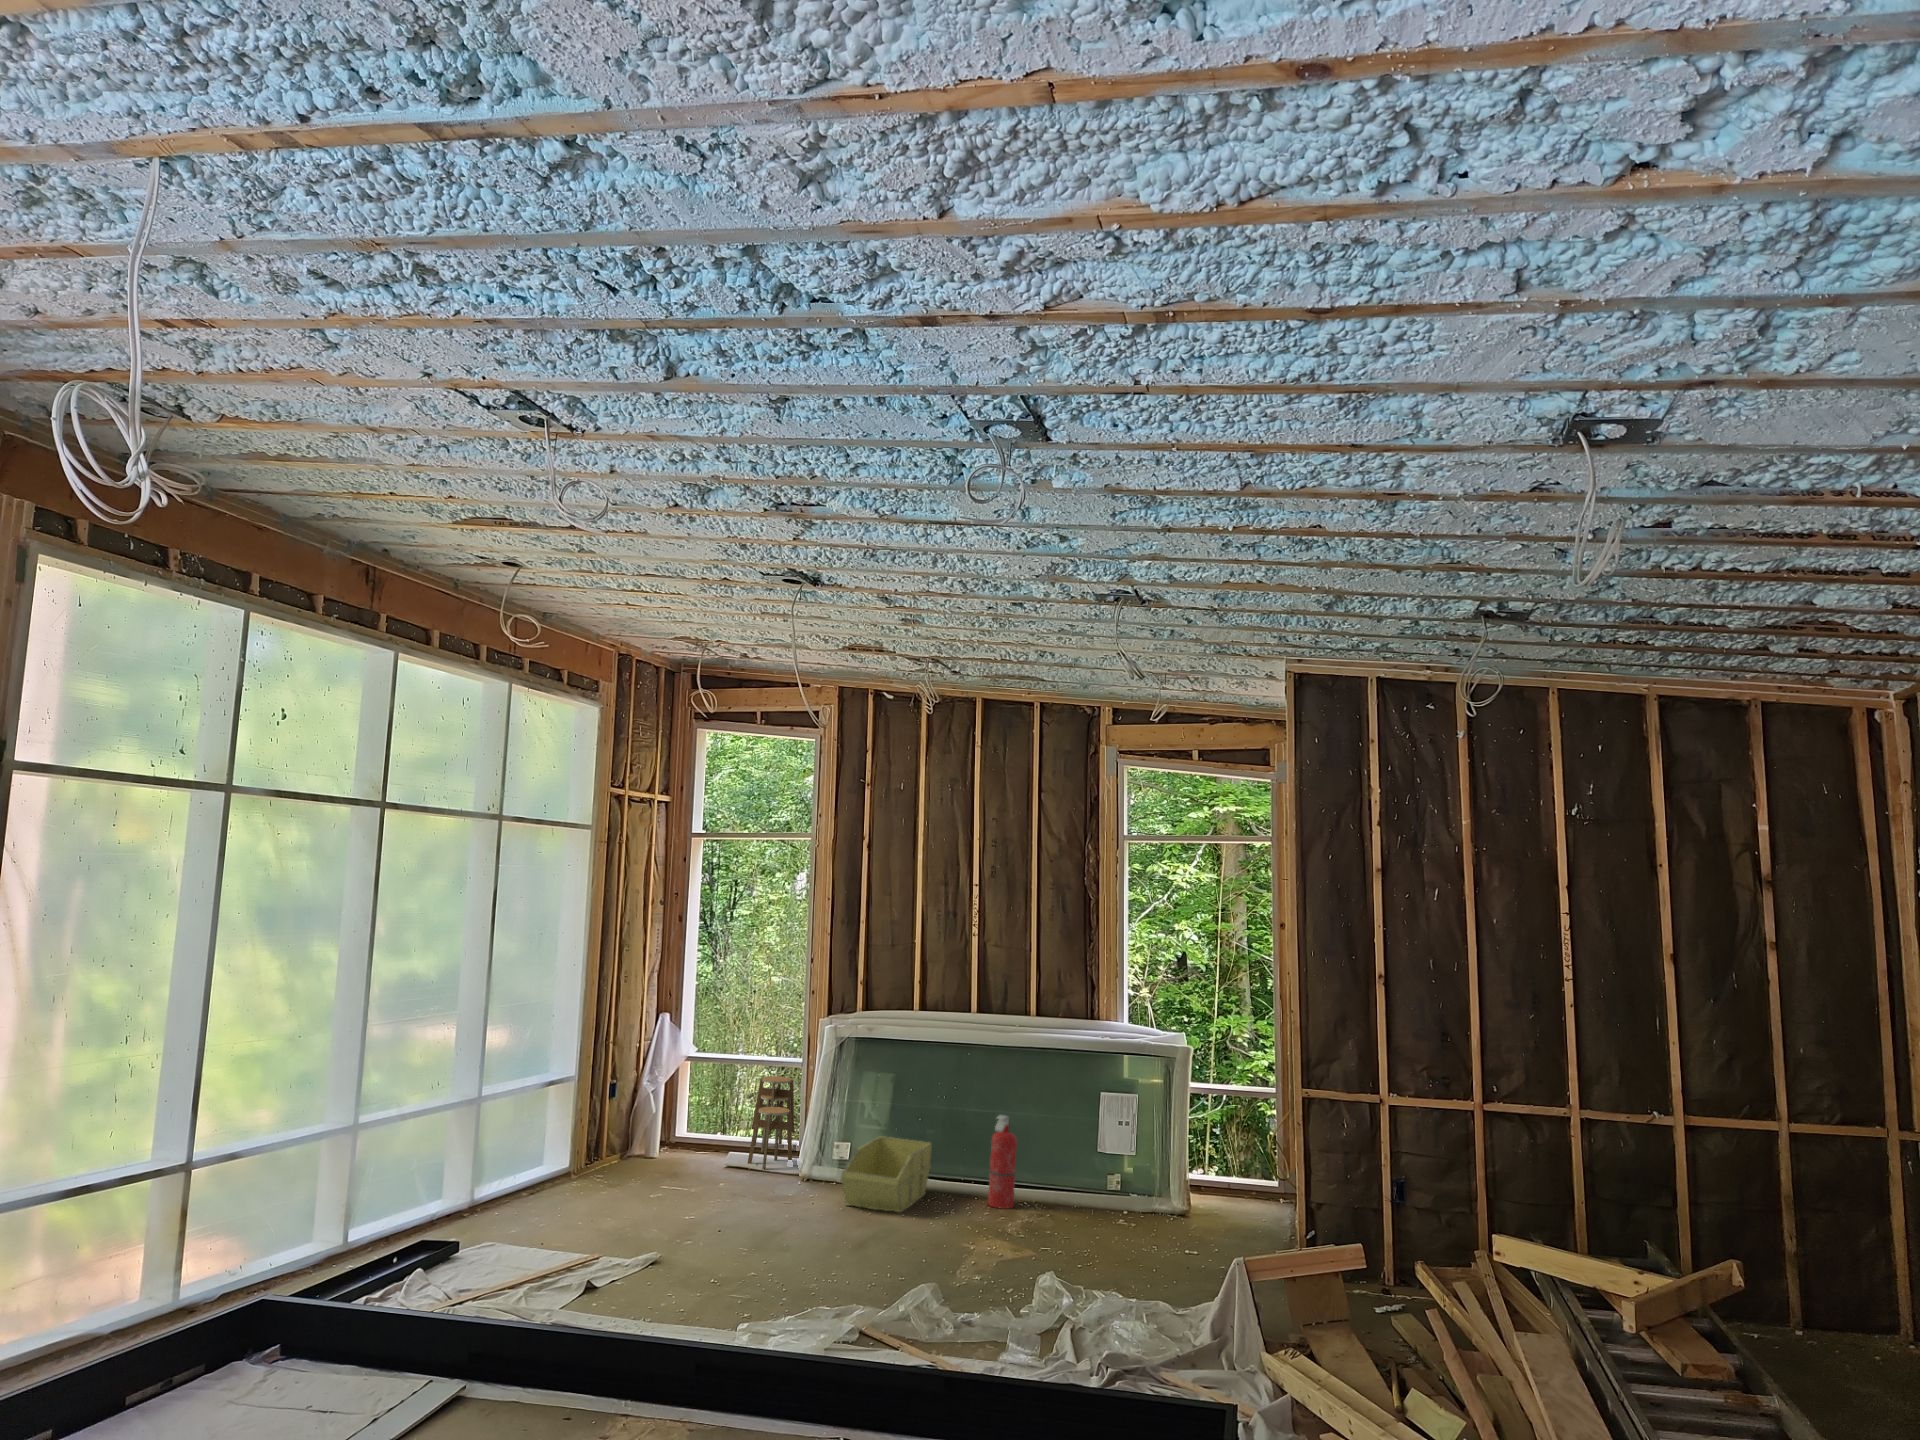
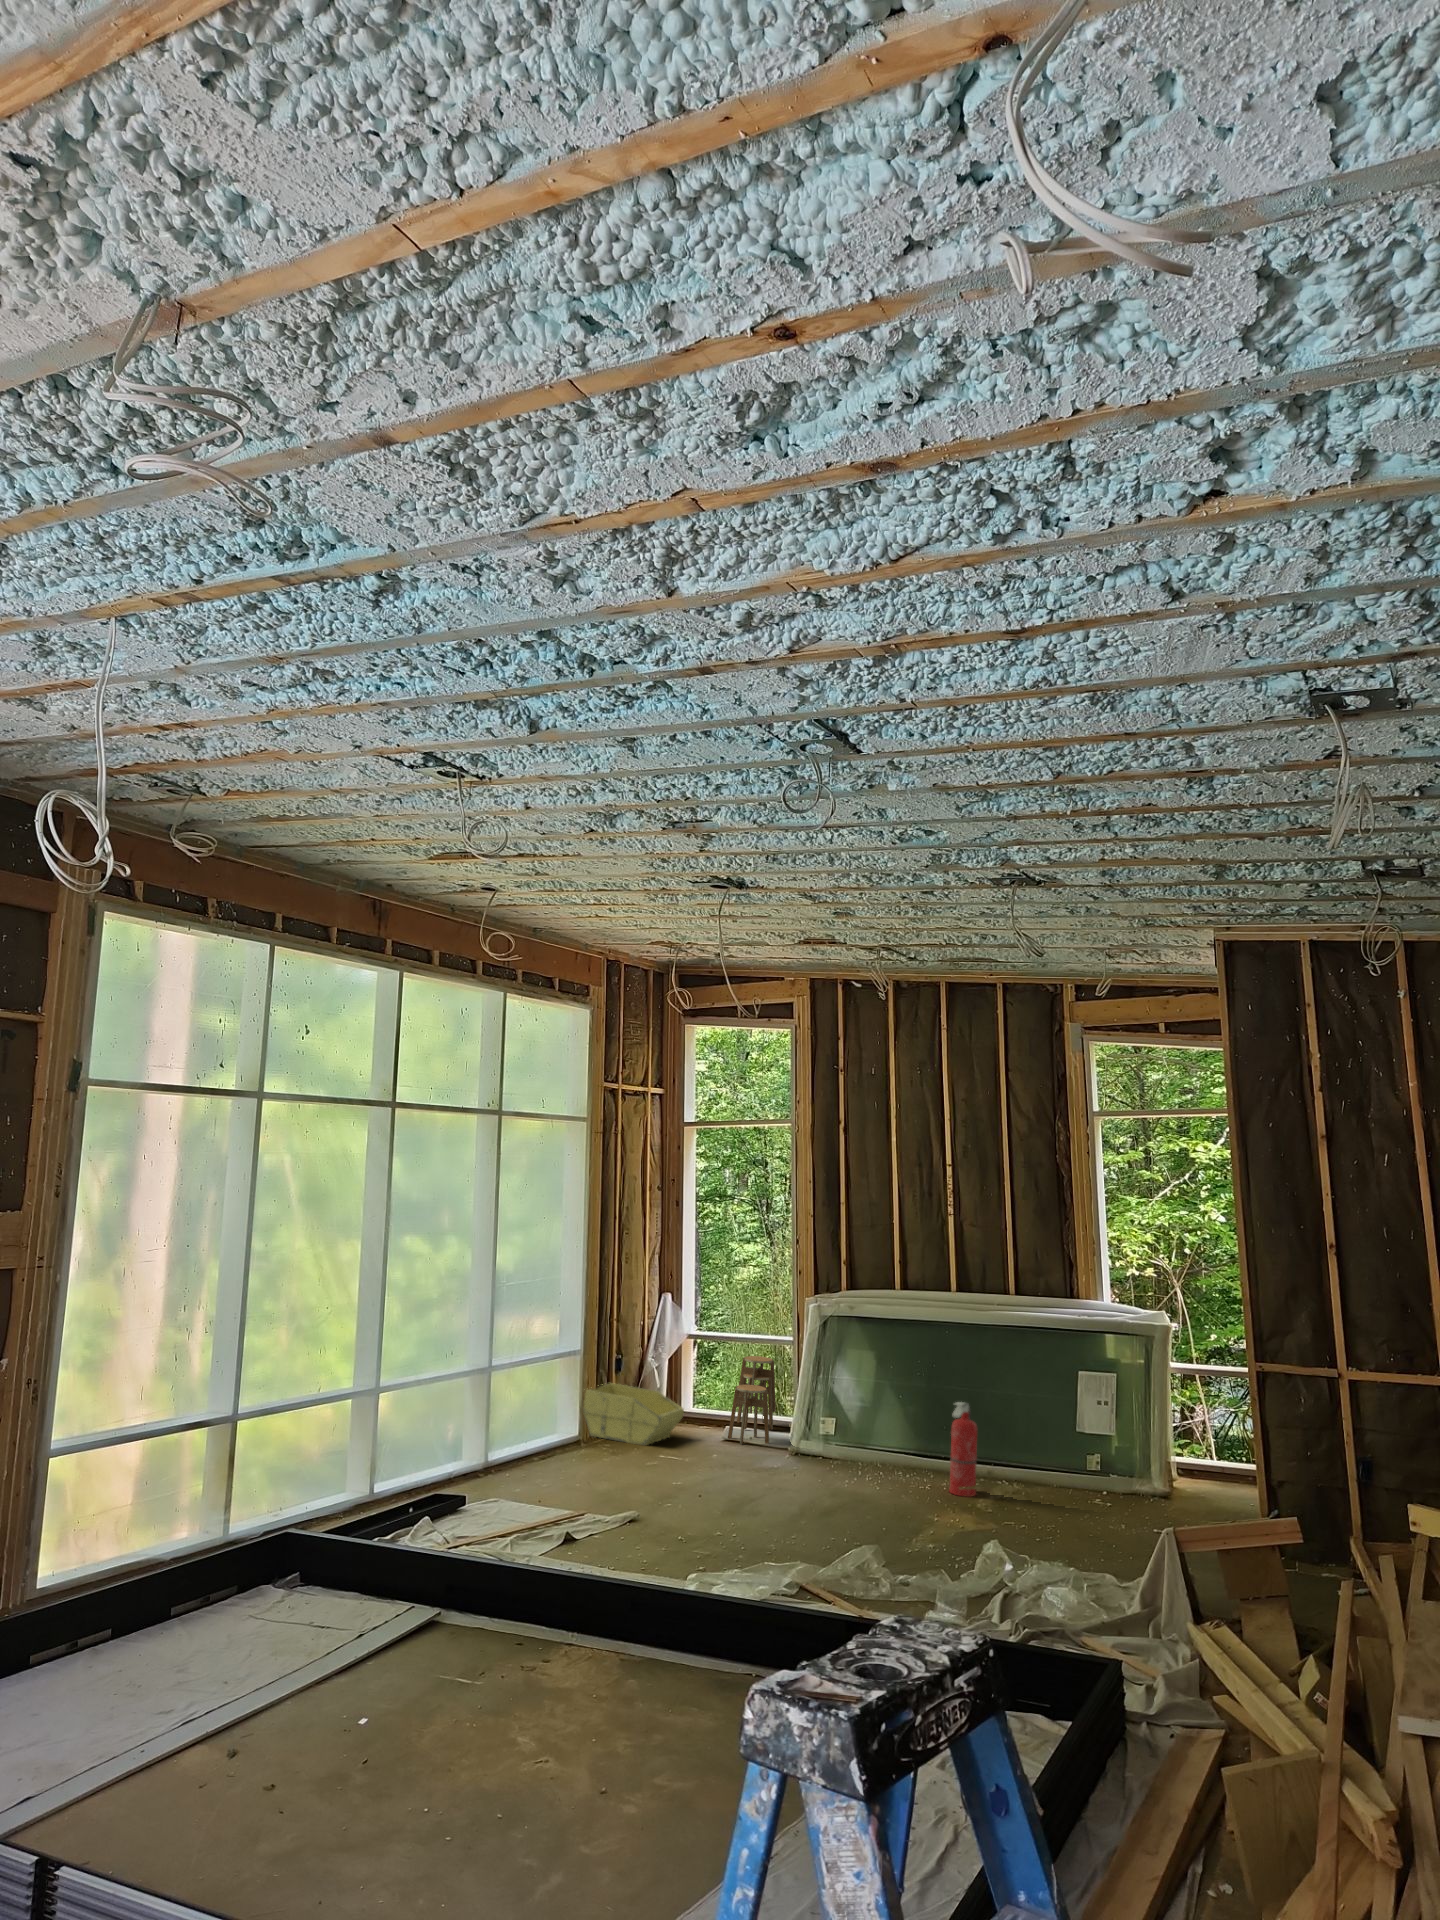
storage bin: present [841,1136,932,1212] -> present [582,1383,684,1445]

